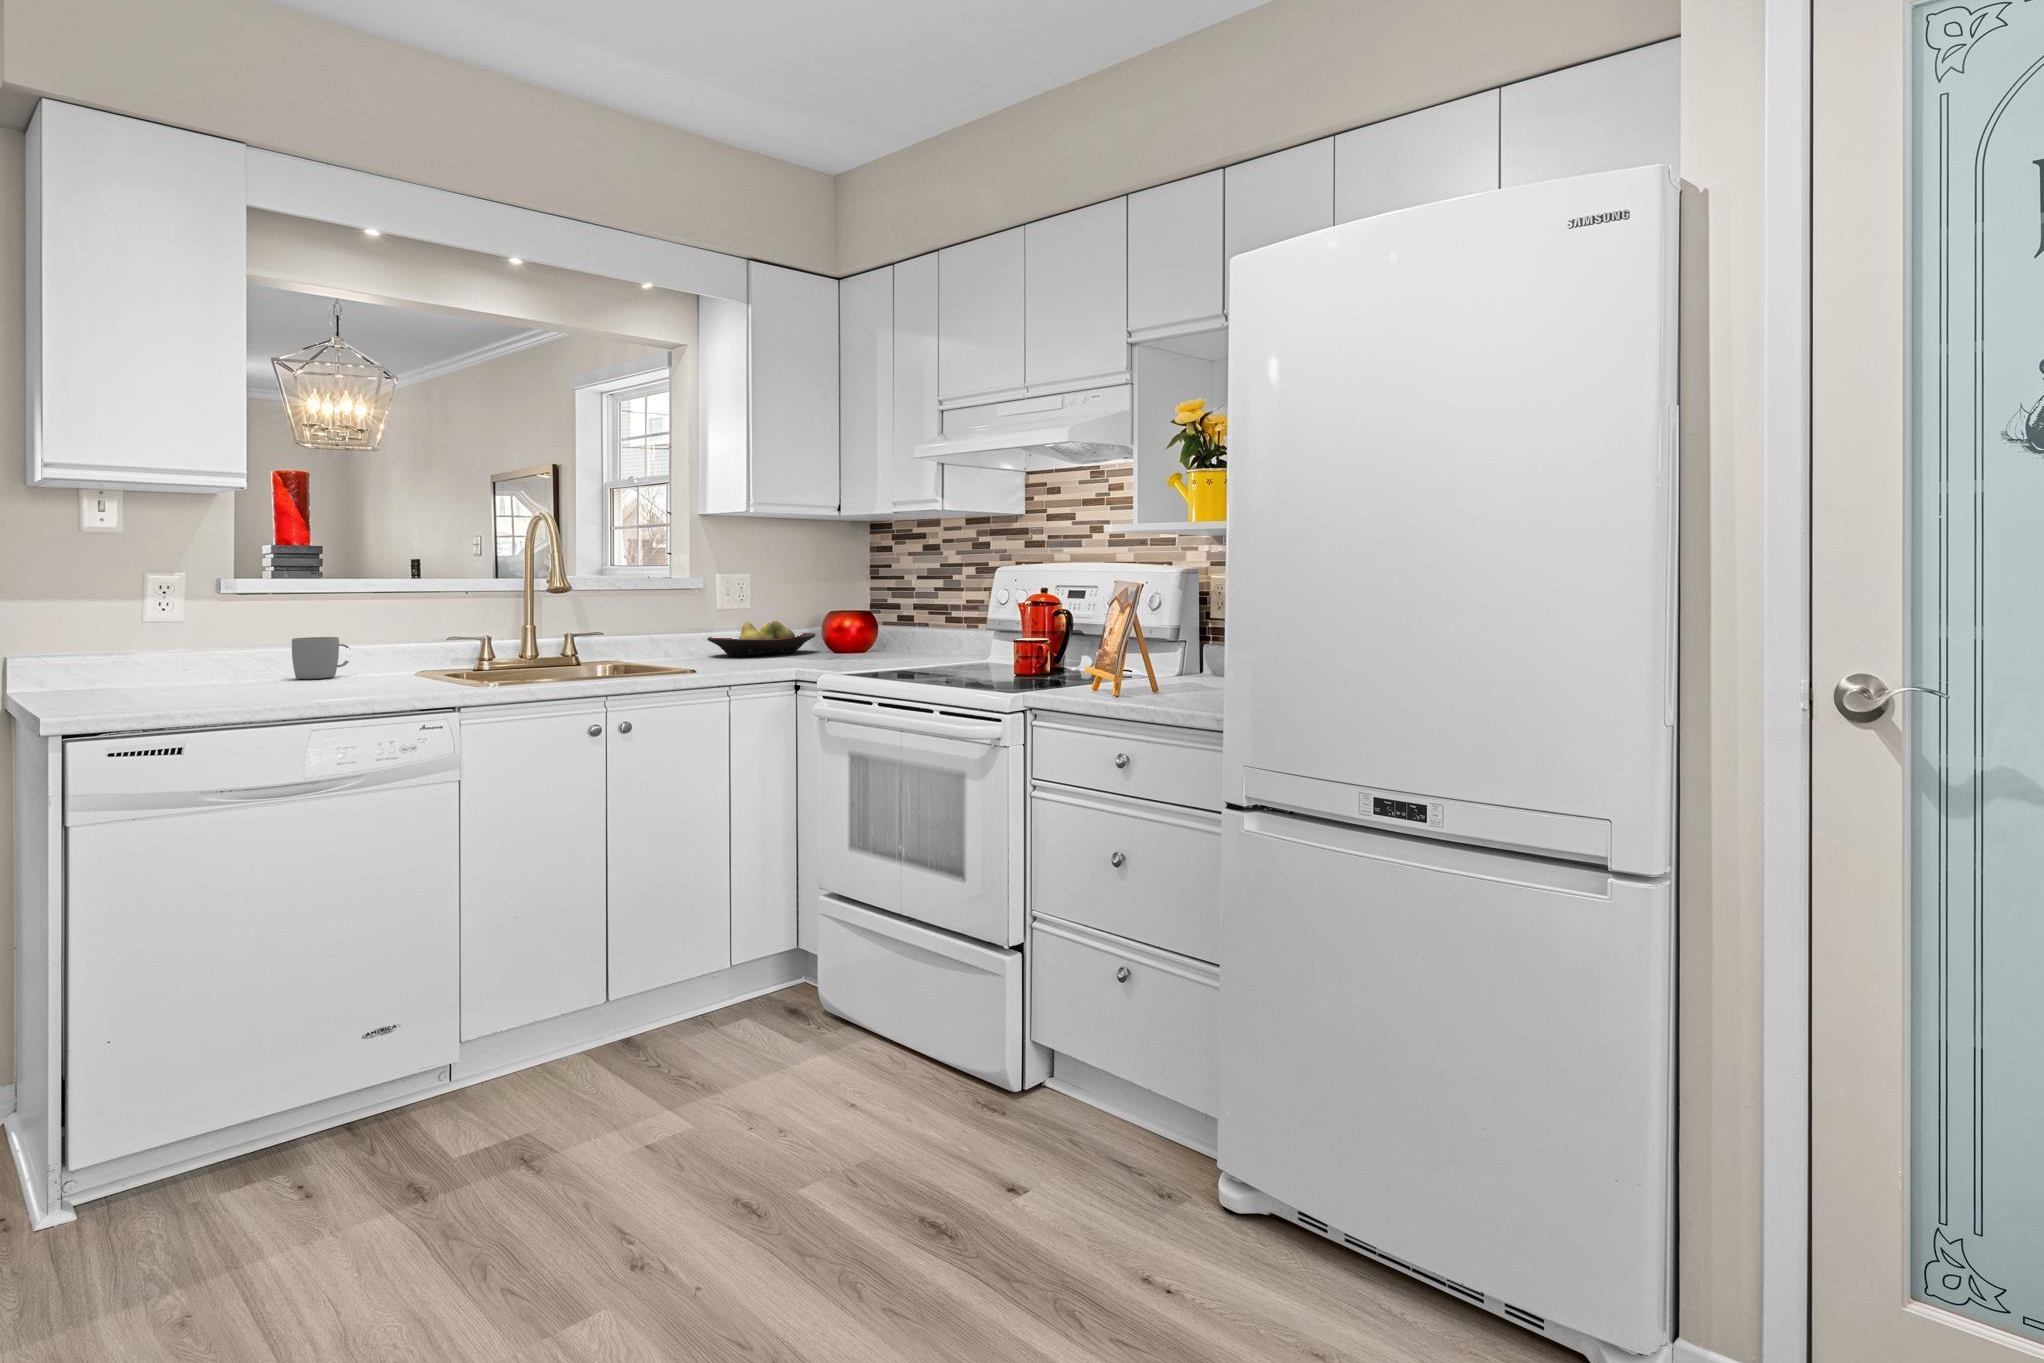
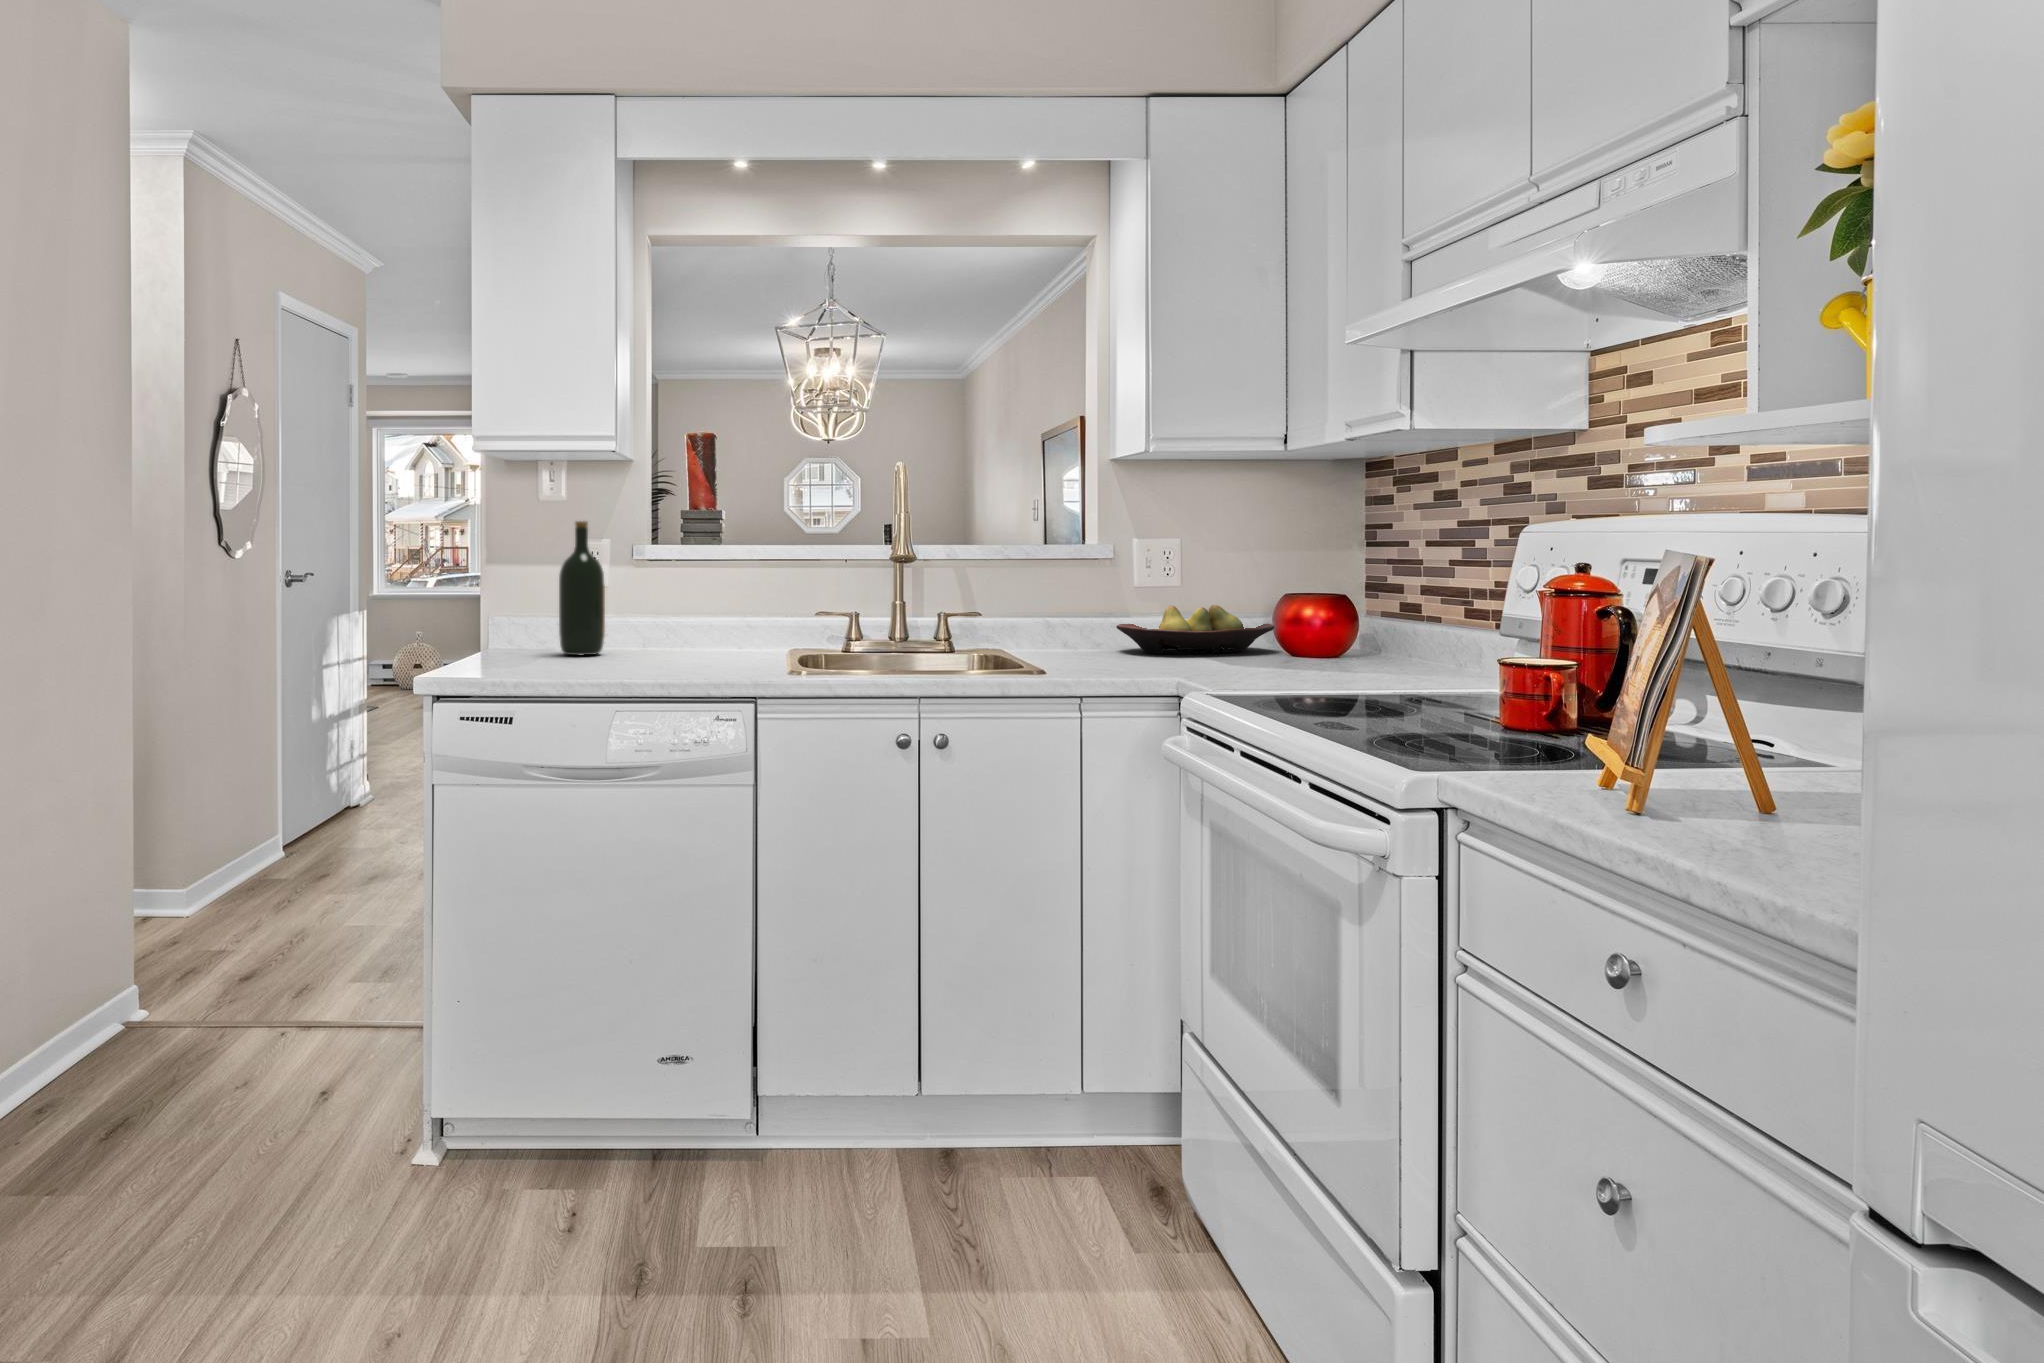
wine bottle: none [177,558,235,688] -> present [559,521,605,655]
mug: present [292,637,350,679] -> none [664,606,719,652]

